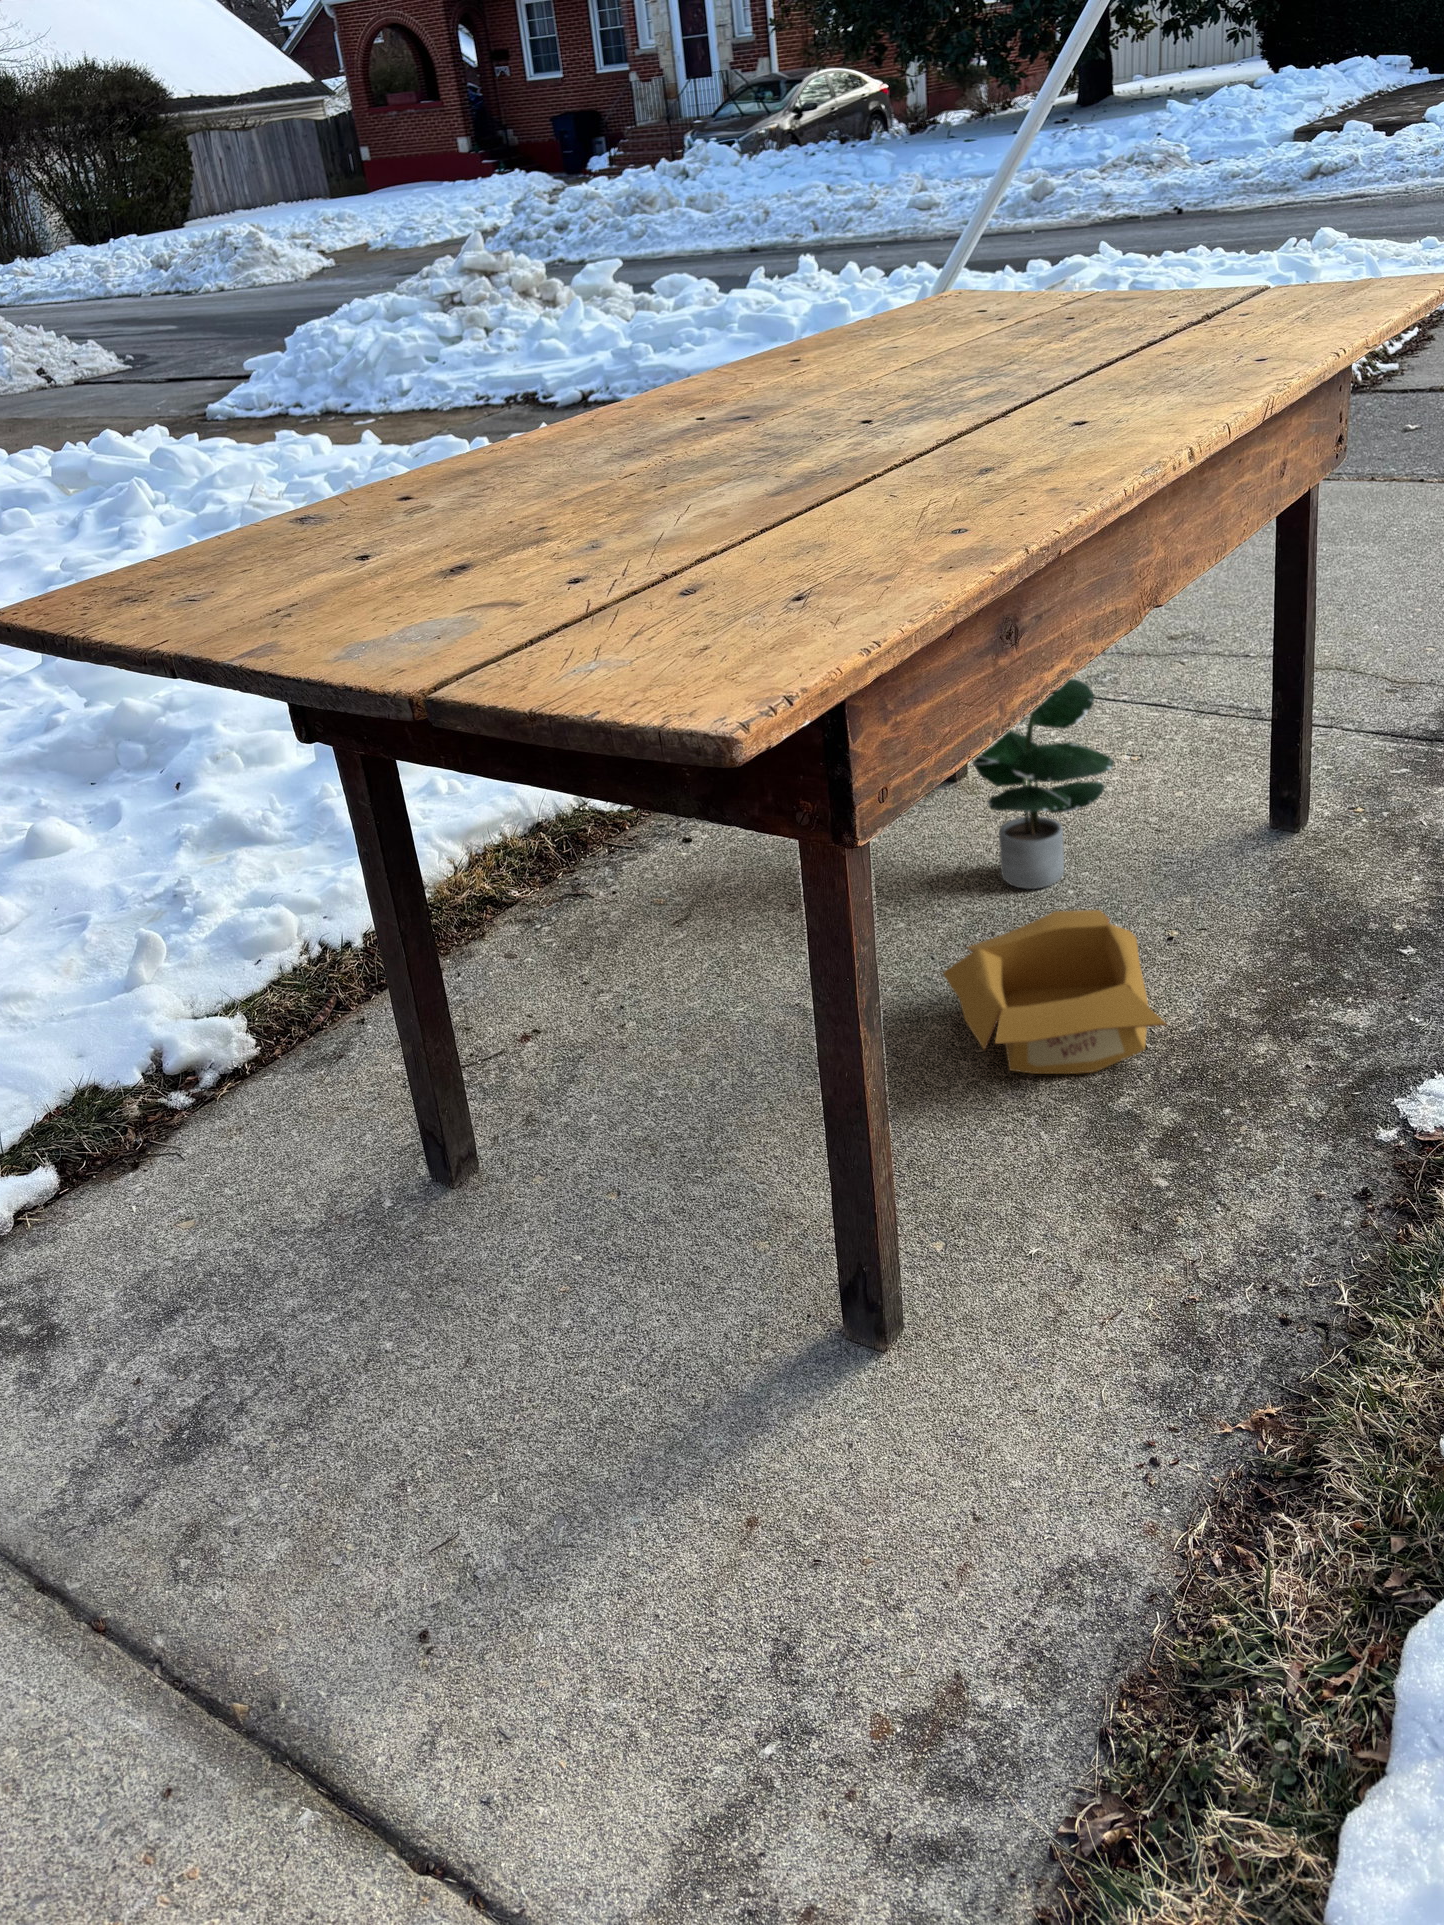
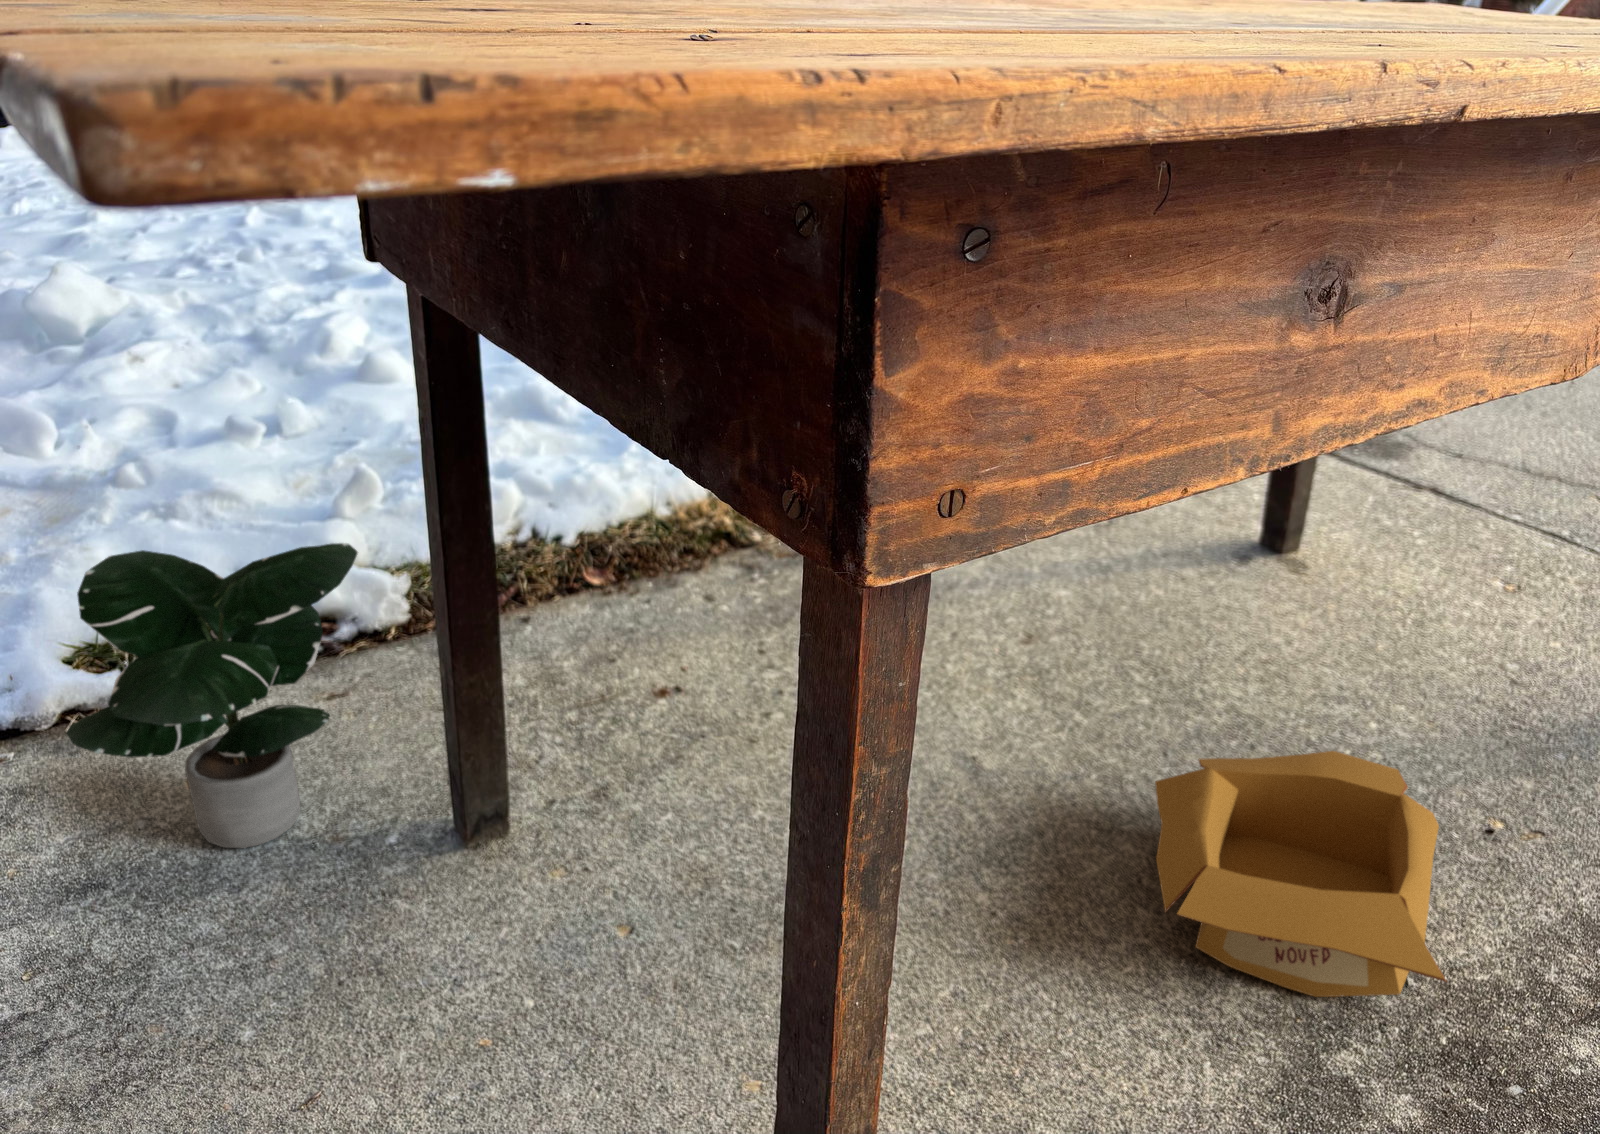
potted plant: present [973,679,1114,889] -> present [66,543,358,848]

